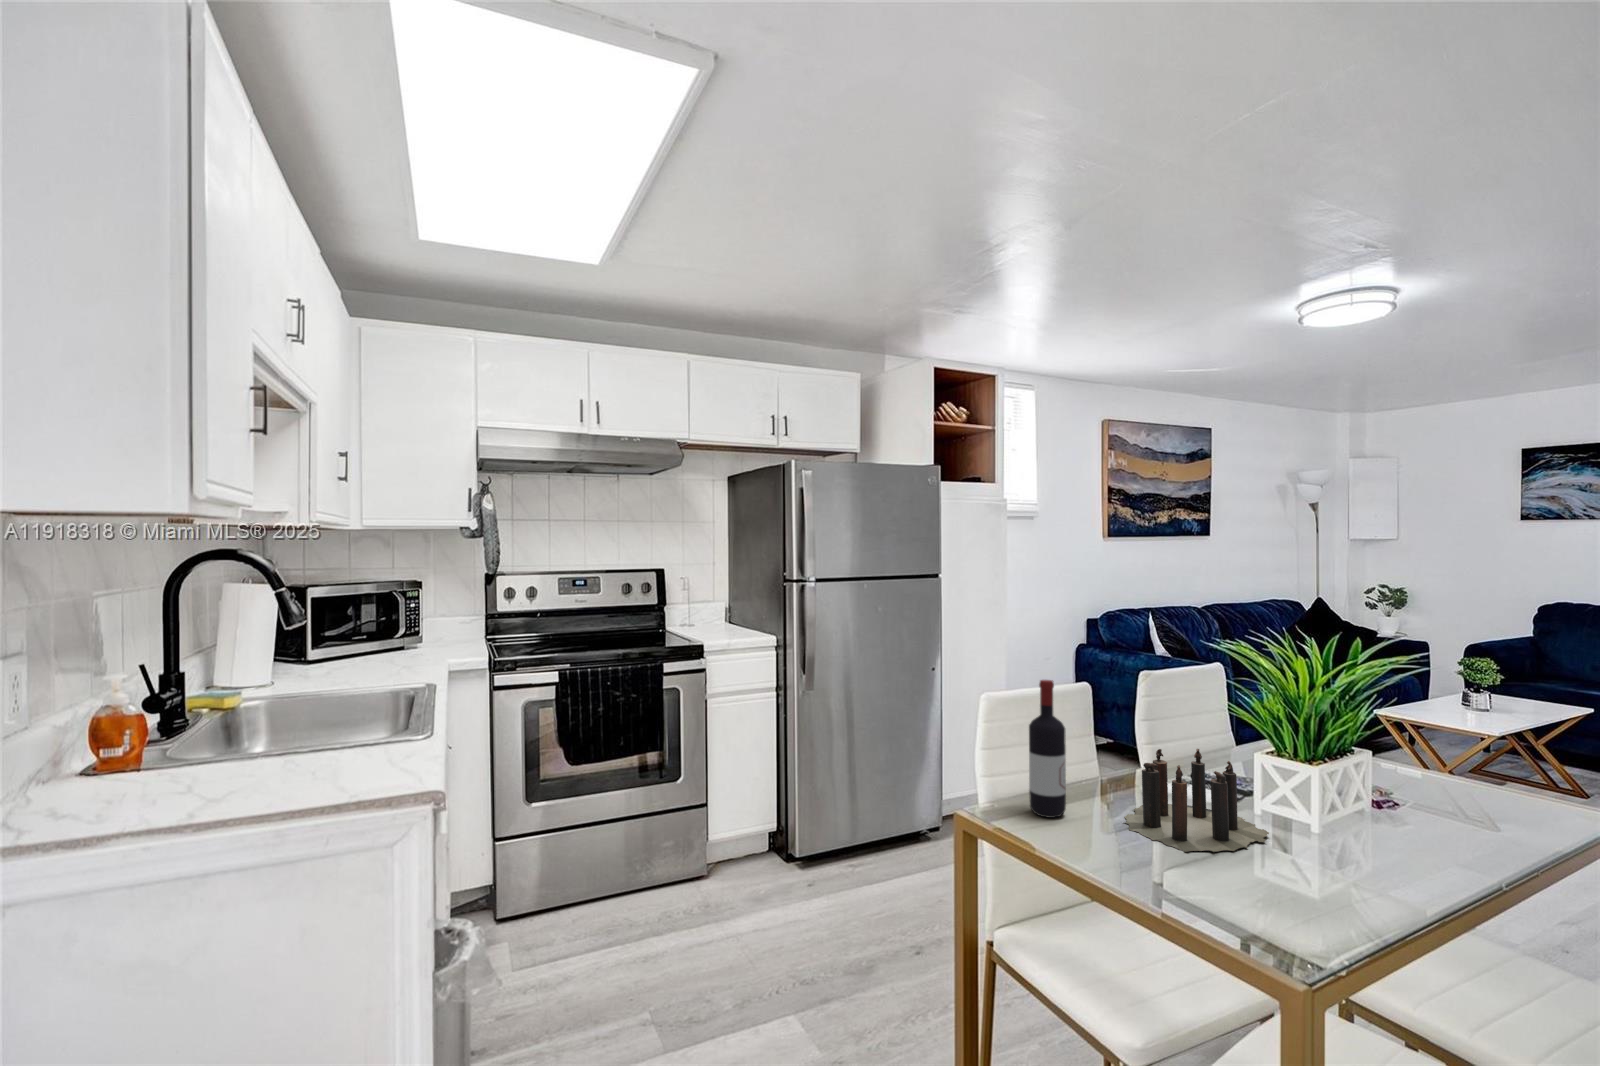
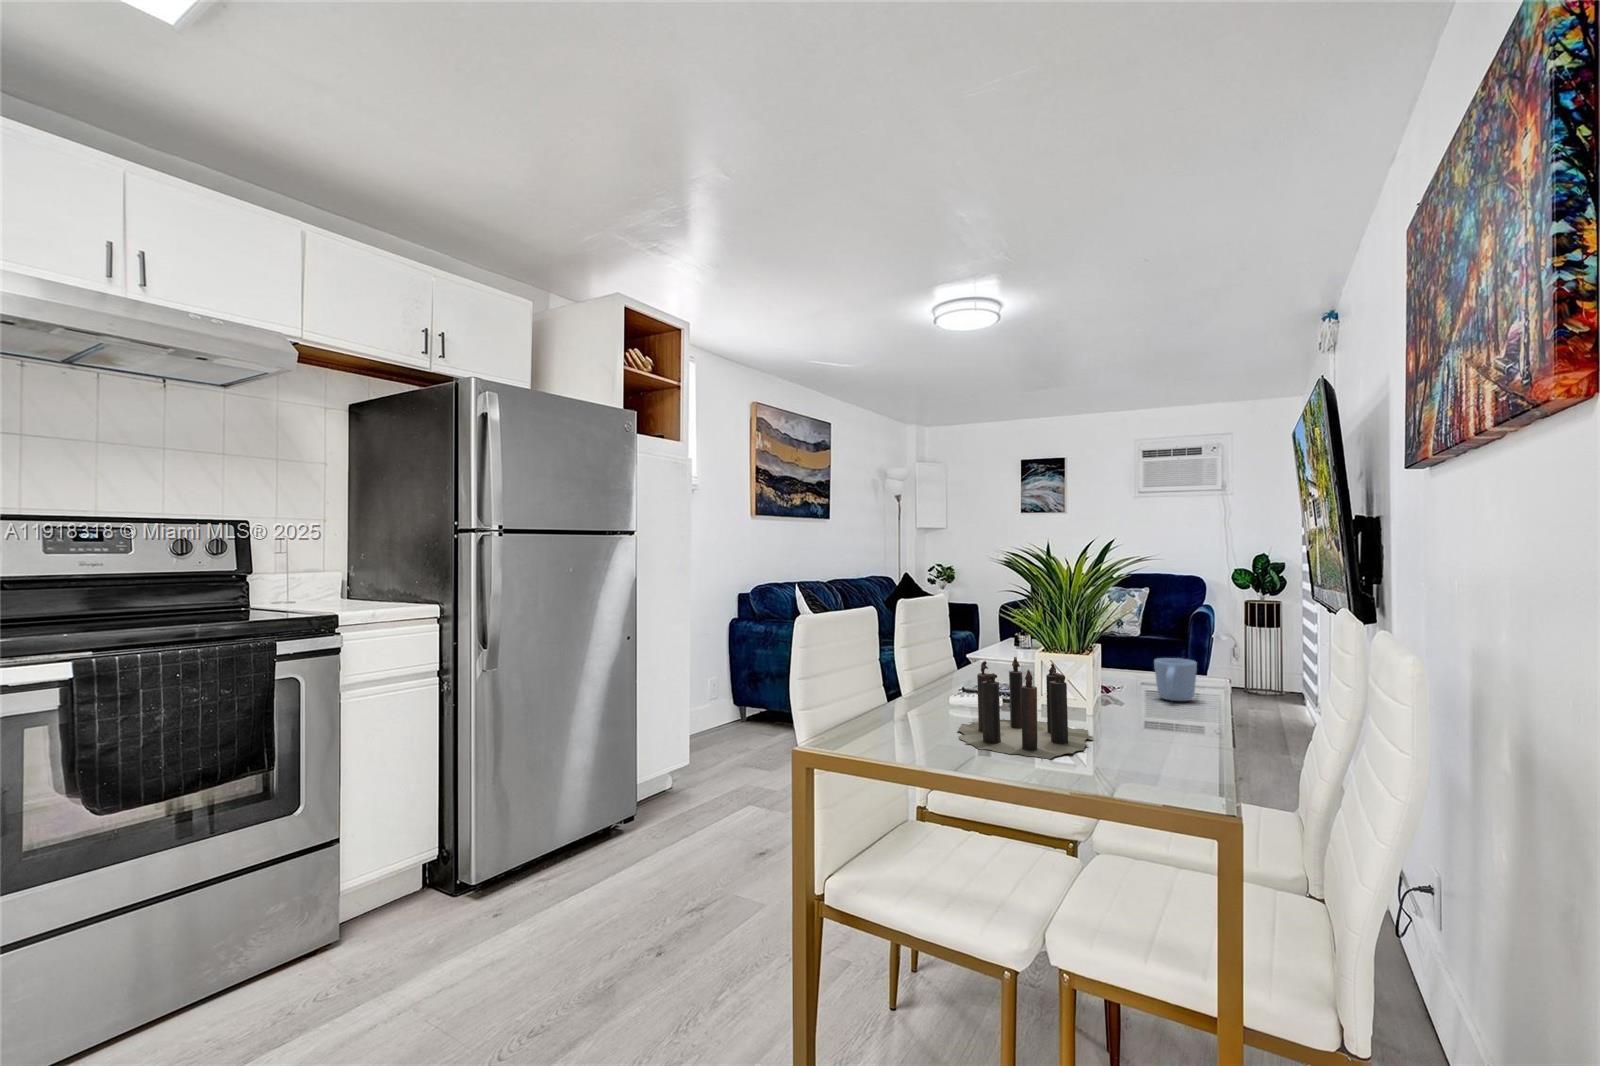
wine bottle: present [1029,680,1066,818] -> none [867,592,909,752]
mug: none [1434,768,1492,823] -> present [1154,658,1197,701]

